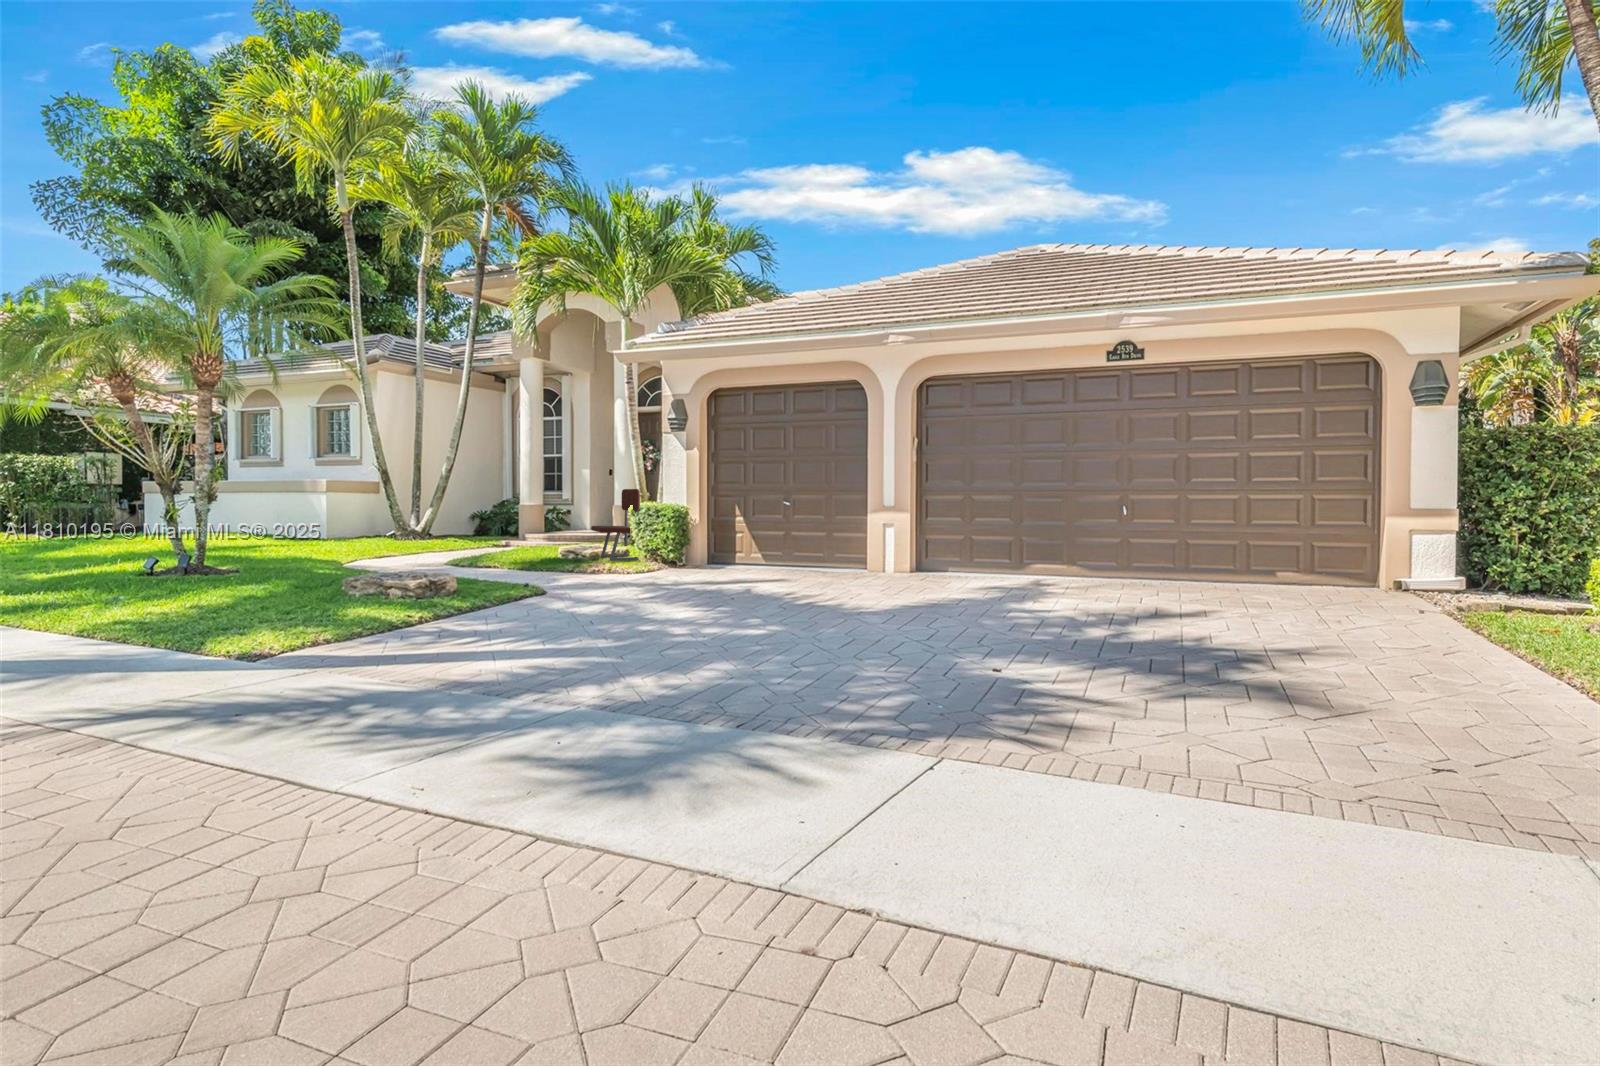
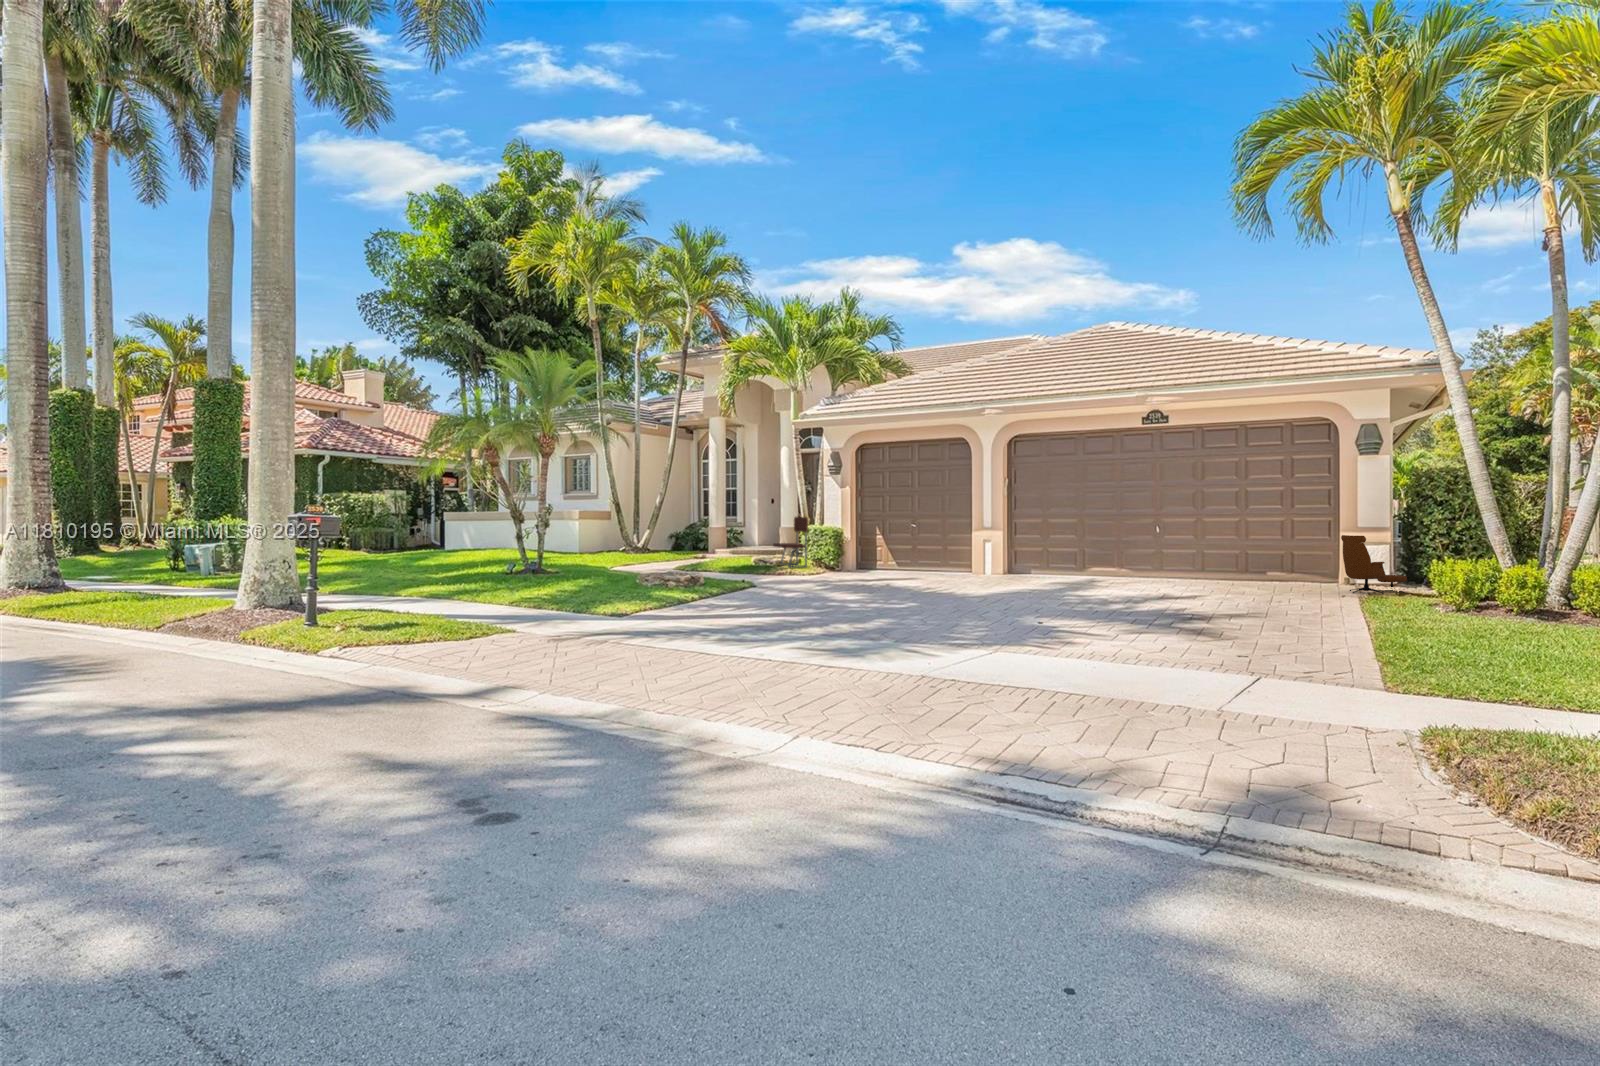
lounge chair: none [1403,517,1485,603] -> present [1341,535,1407,594]

